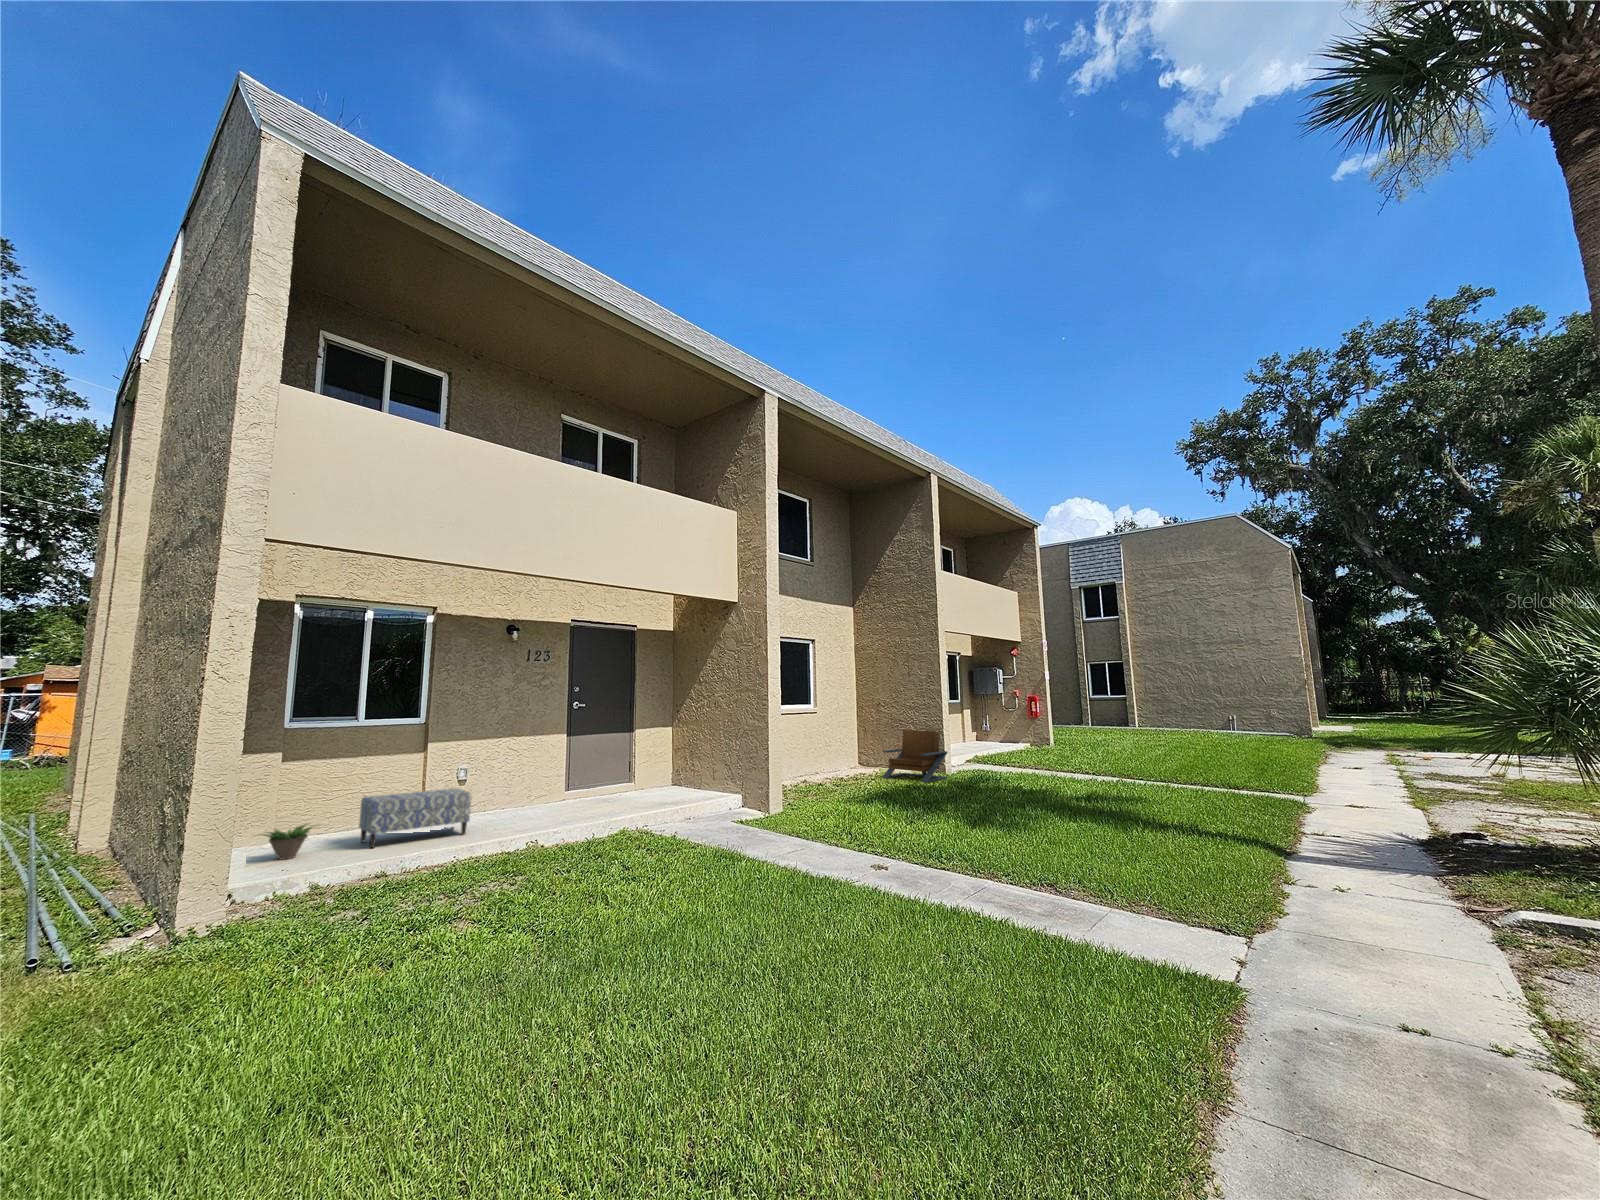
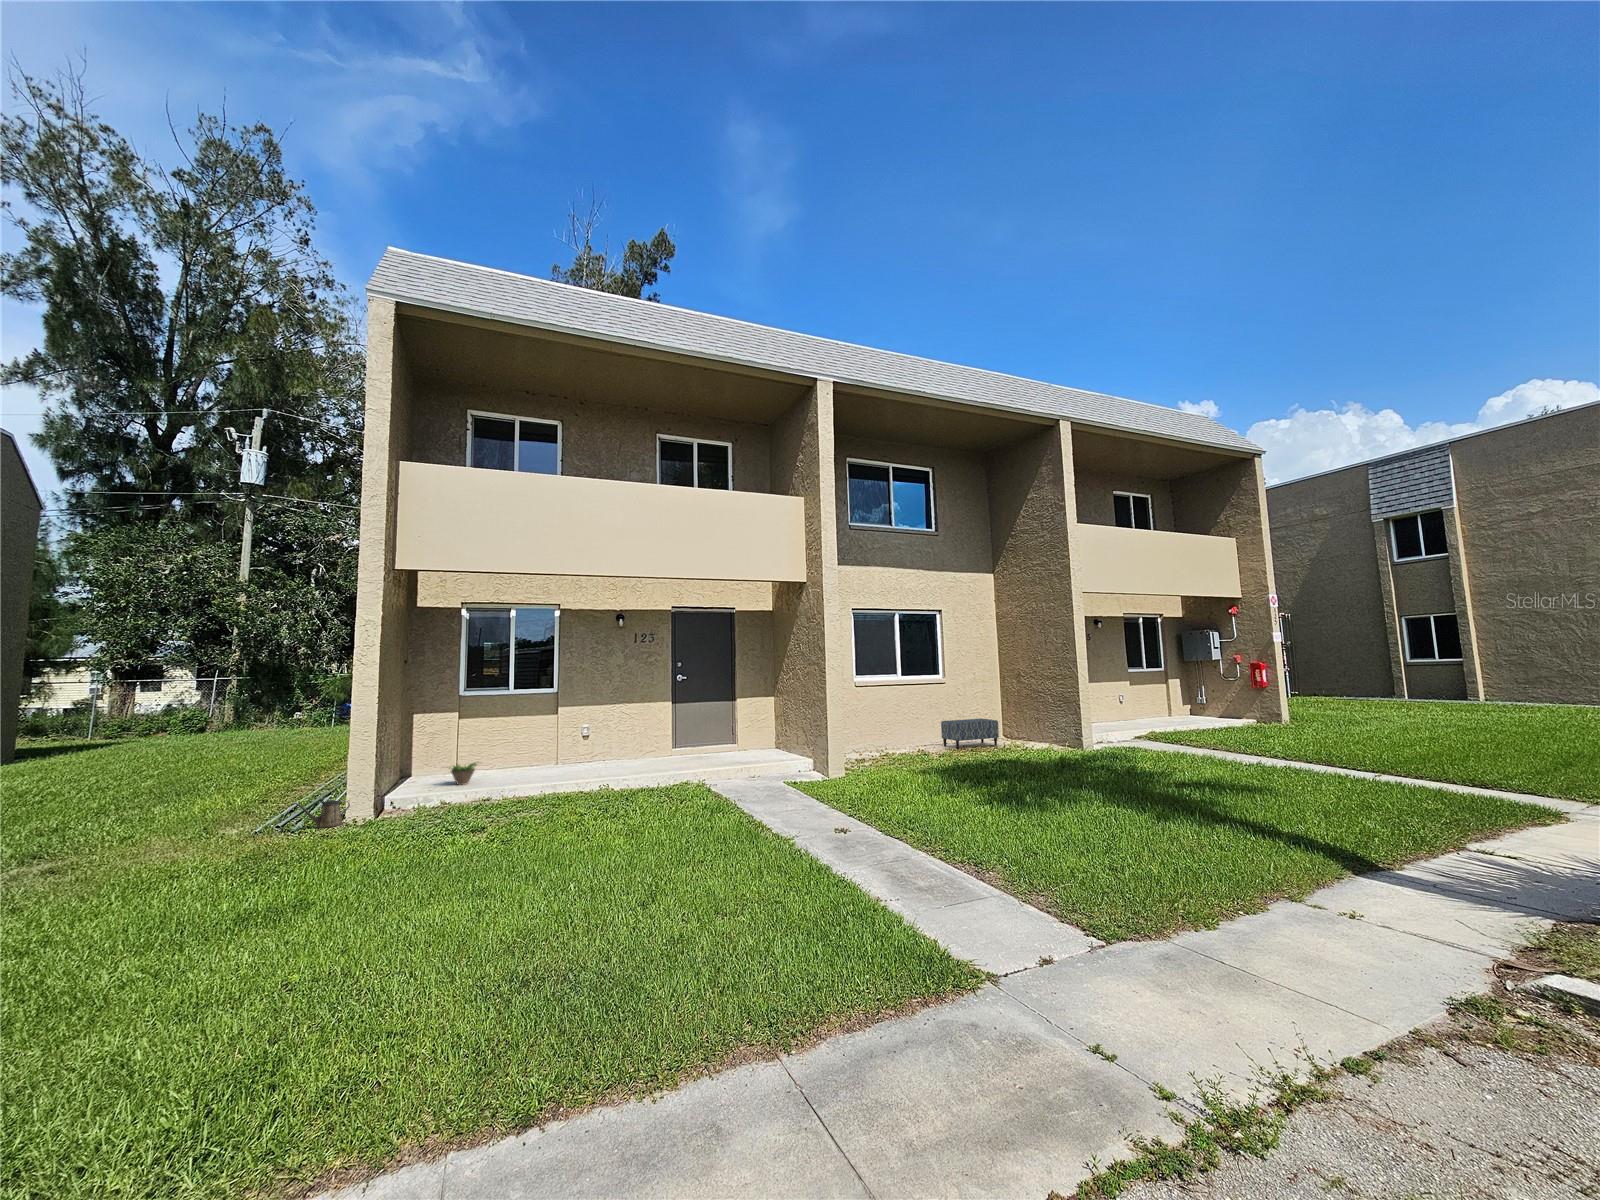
lounge chair: present [883,730,947,782] -> none [1004,702,1077,758]
bench: present [359,788,471,848] -> present [941,718,999,749]
watering can: none [91,896,183,947] -> present [294,800,350,828]

